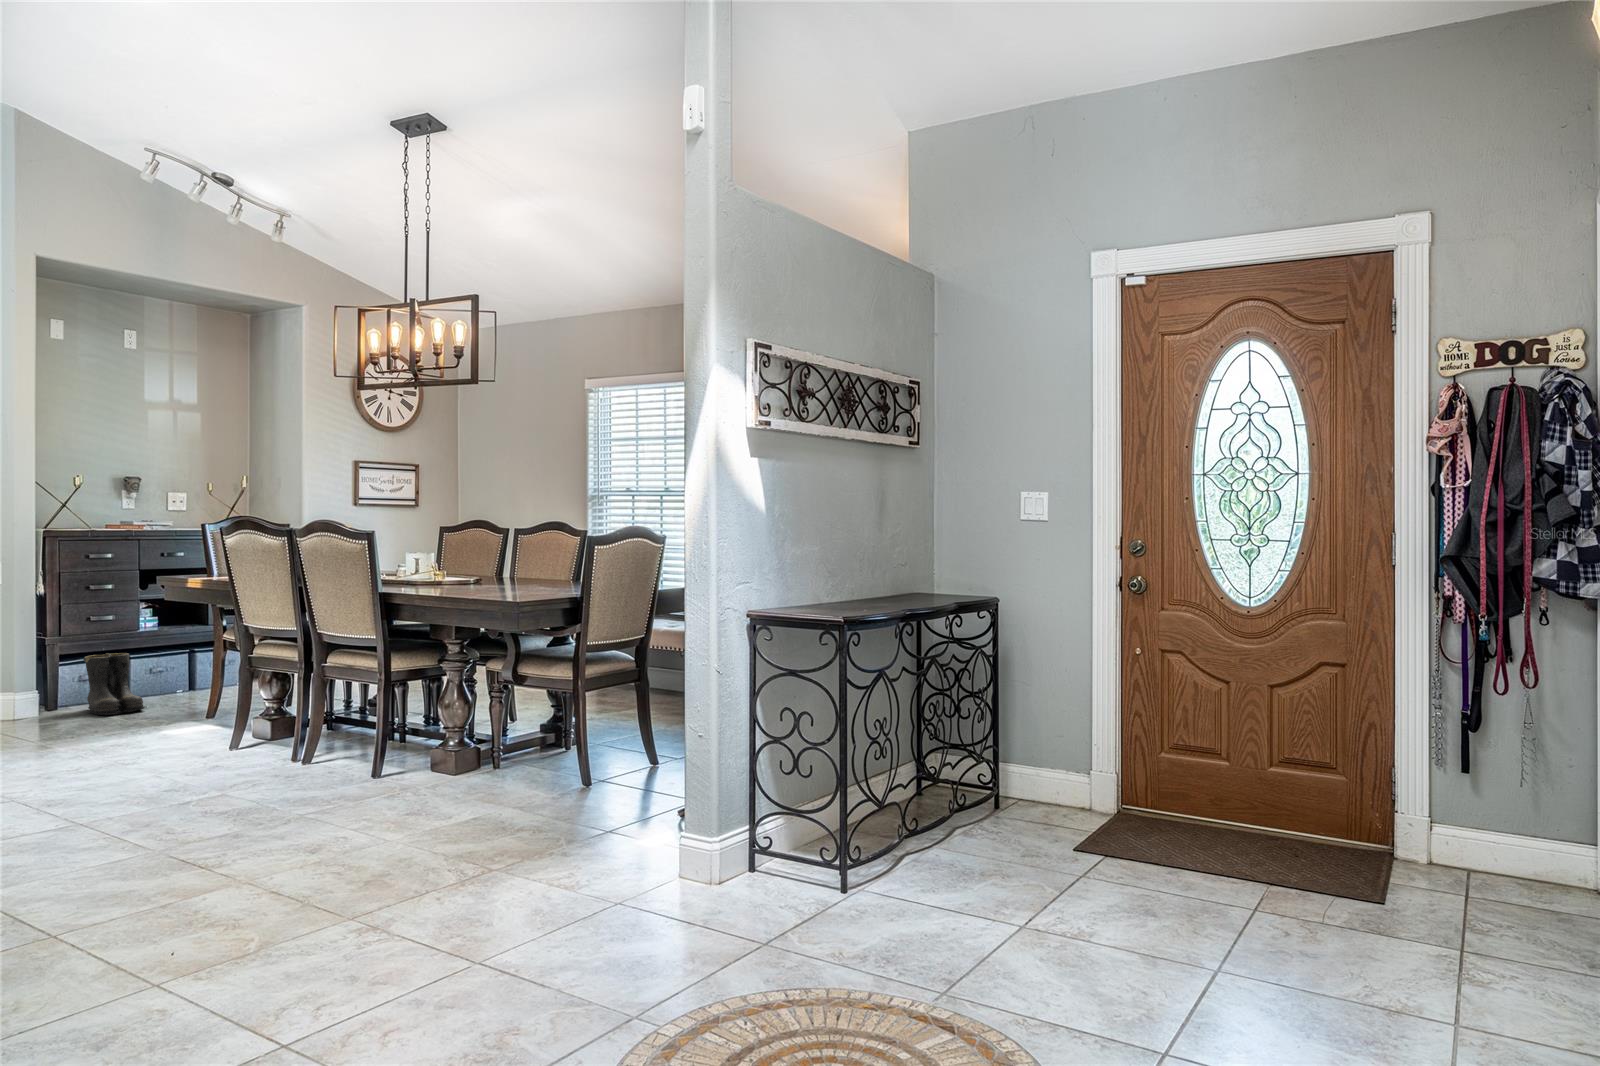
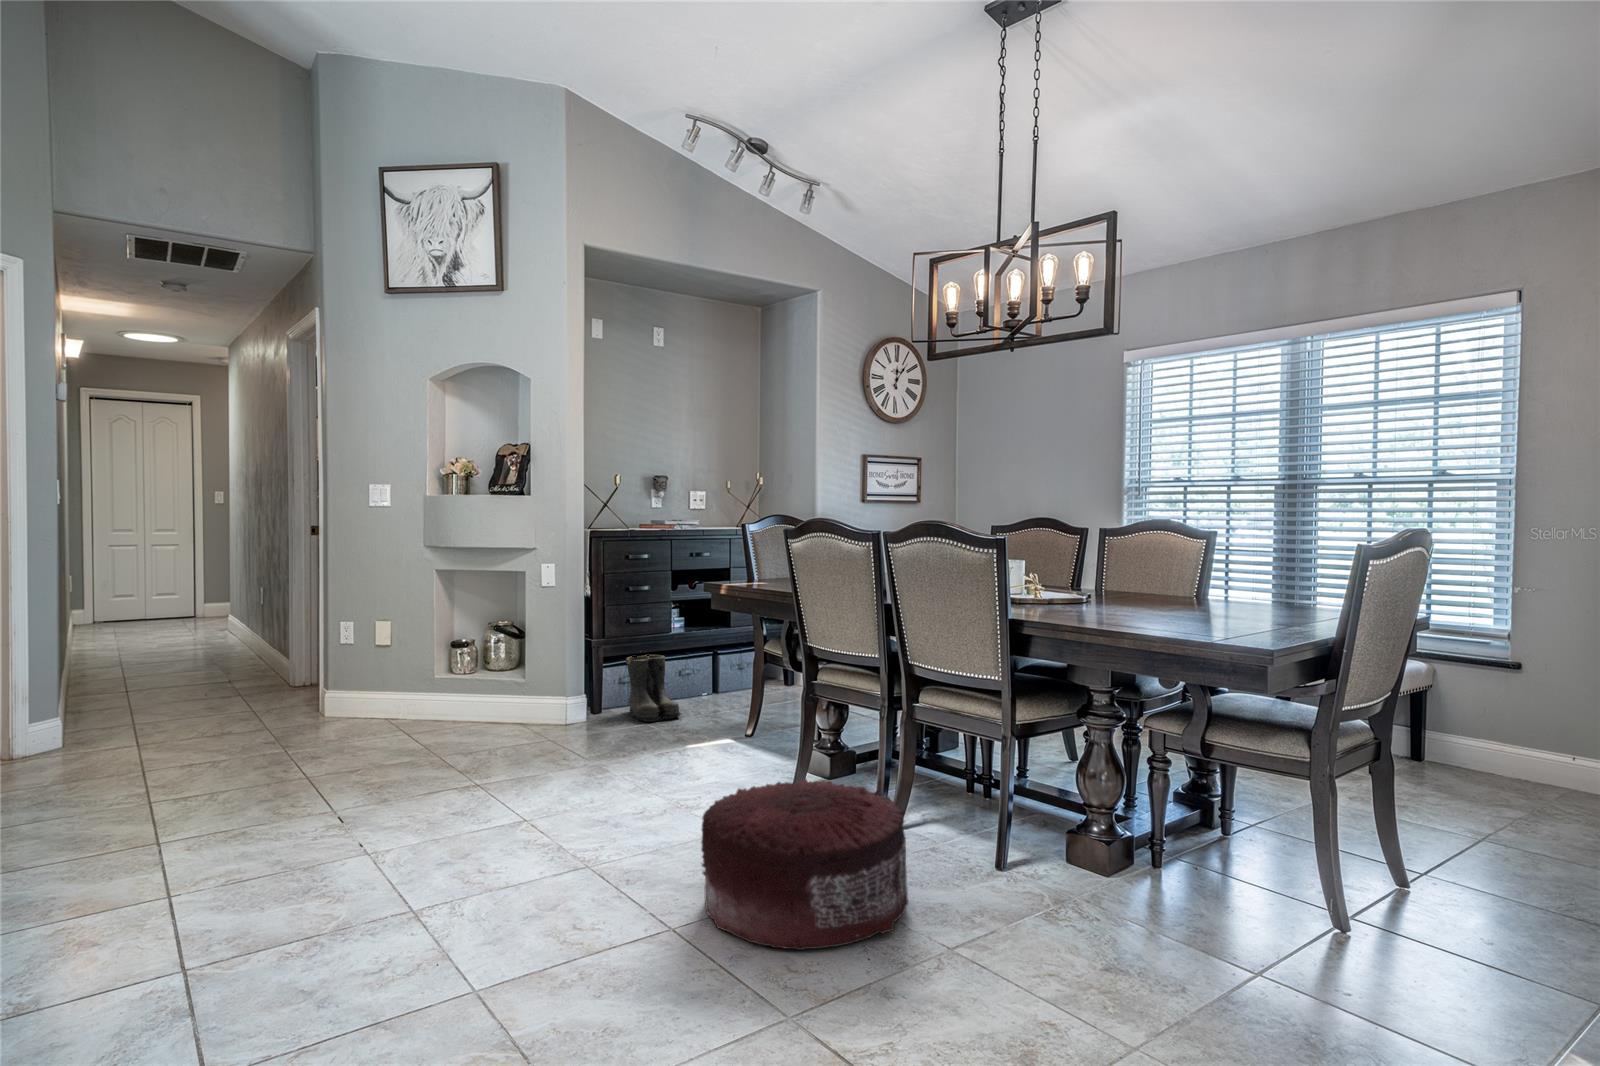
pouf: none [107,719,284,826] -> present [701,778,909,950]

